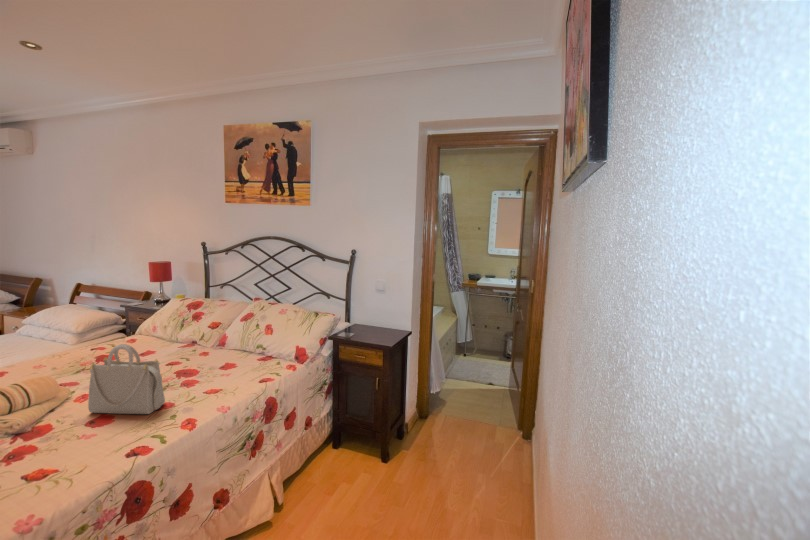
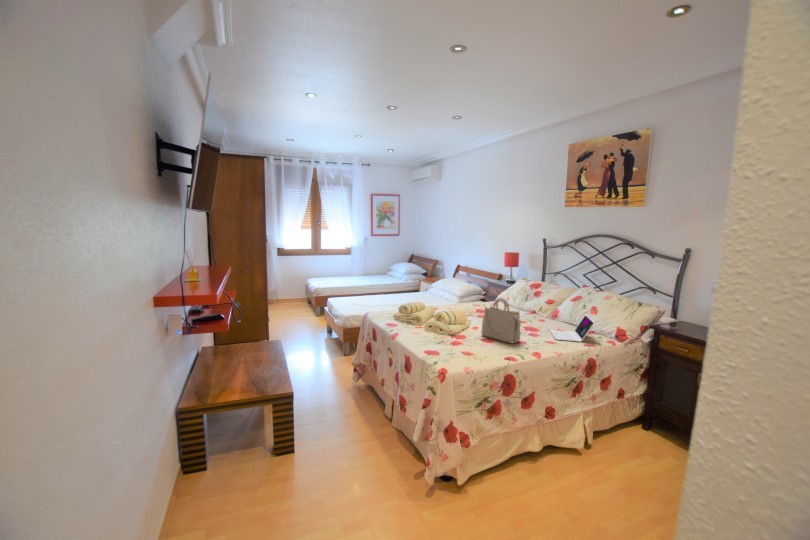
laptop: none [215,337,271,383] -> present [550,315,594,342]

